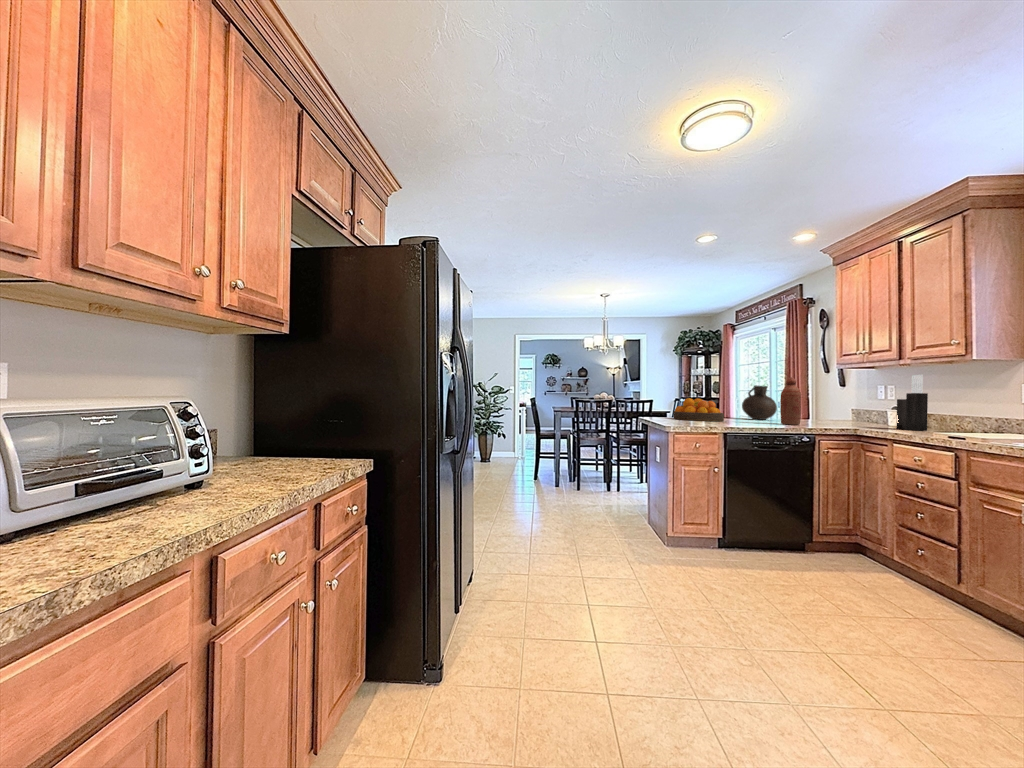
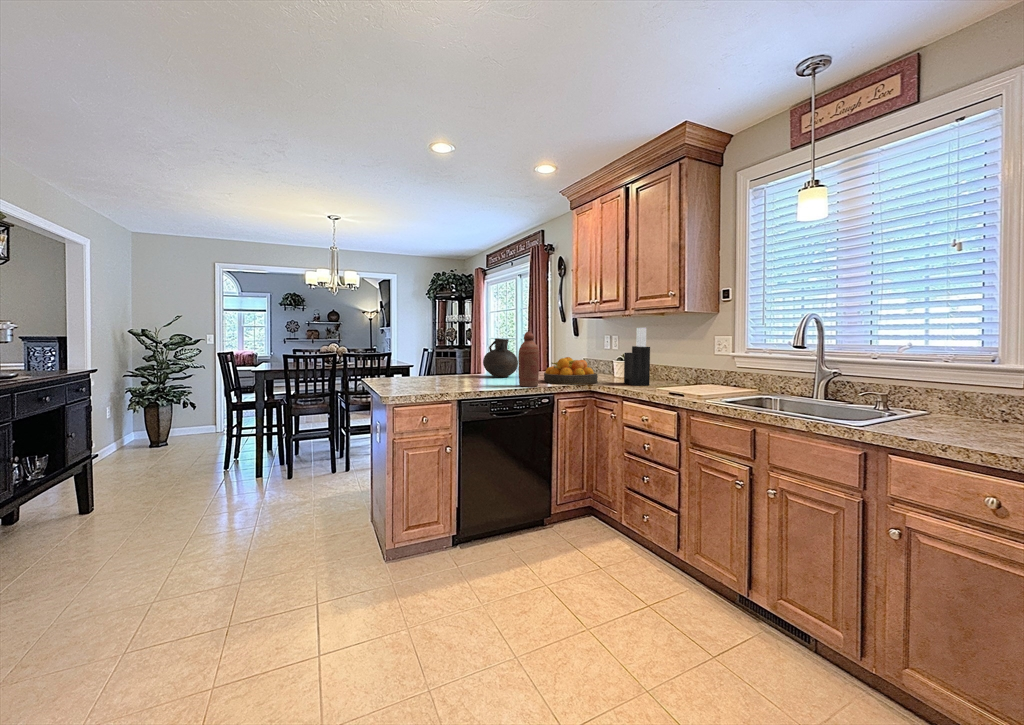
fruit bowl: present [673,398,724,421] -> present [544,357,598,384]

